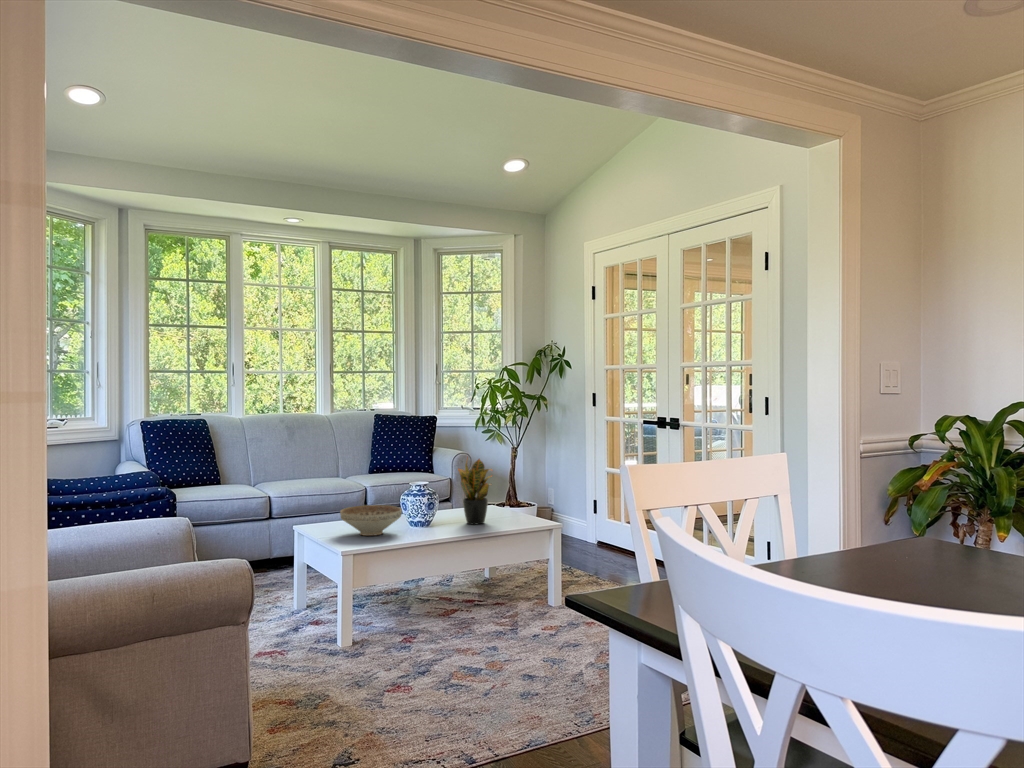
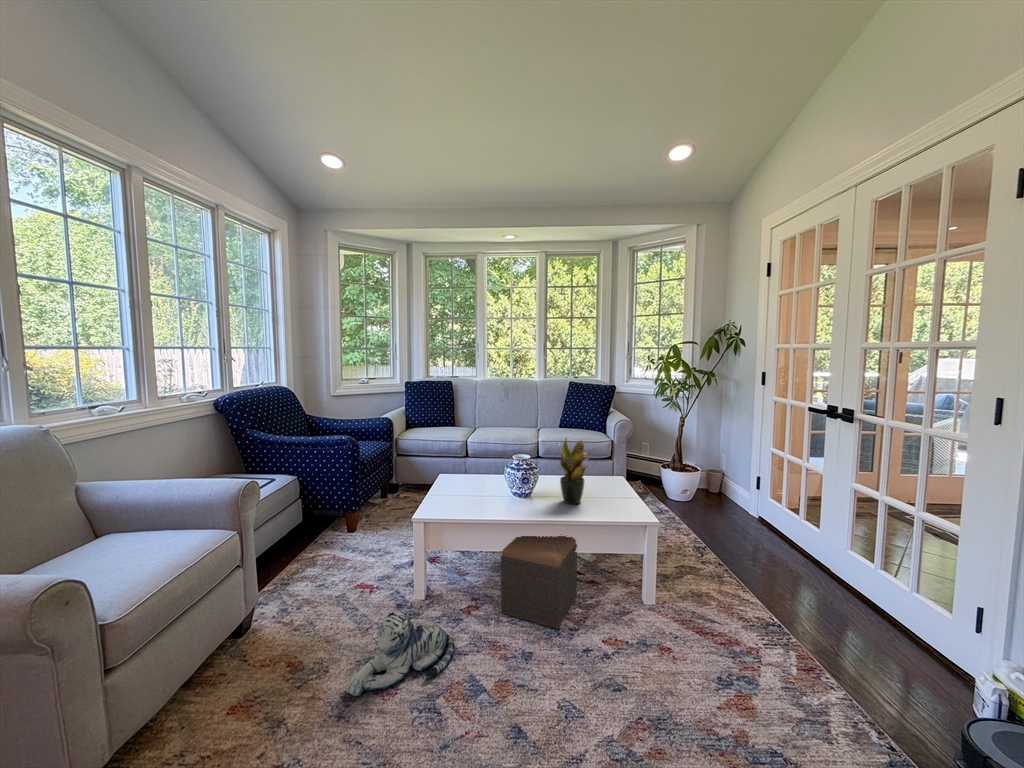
decorative bowl: present [340,505,402,536] -> none [439,471,493,503]
footstool: none [439,551,504,634] -> present [501,536,577,629]
plush toy: none [363,621,435,697] -> present [346,612,455,696]

